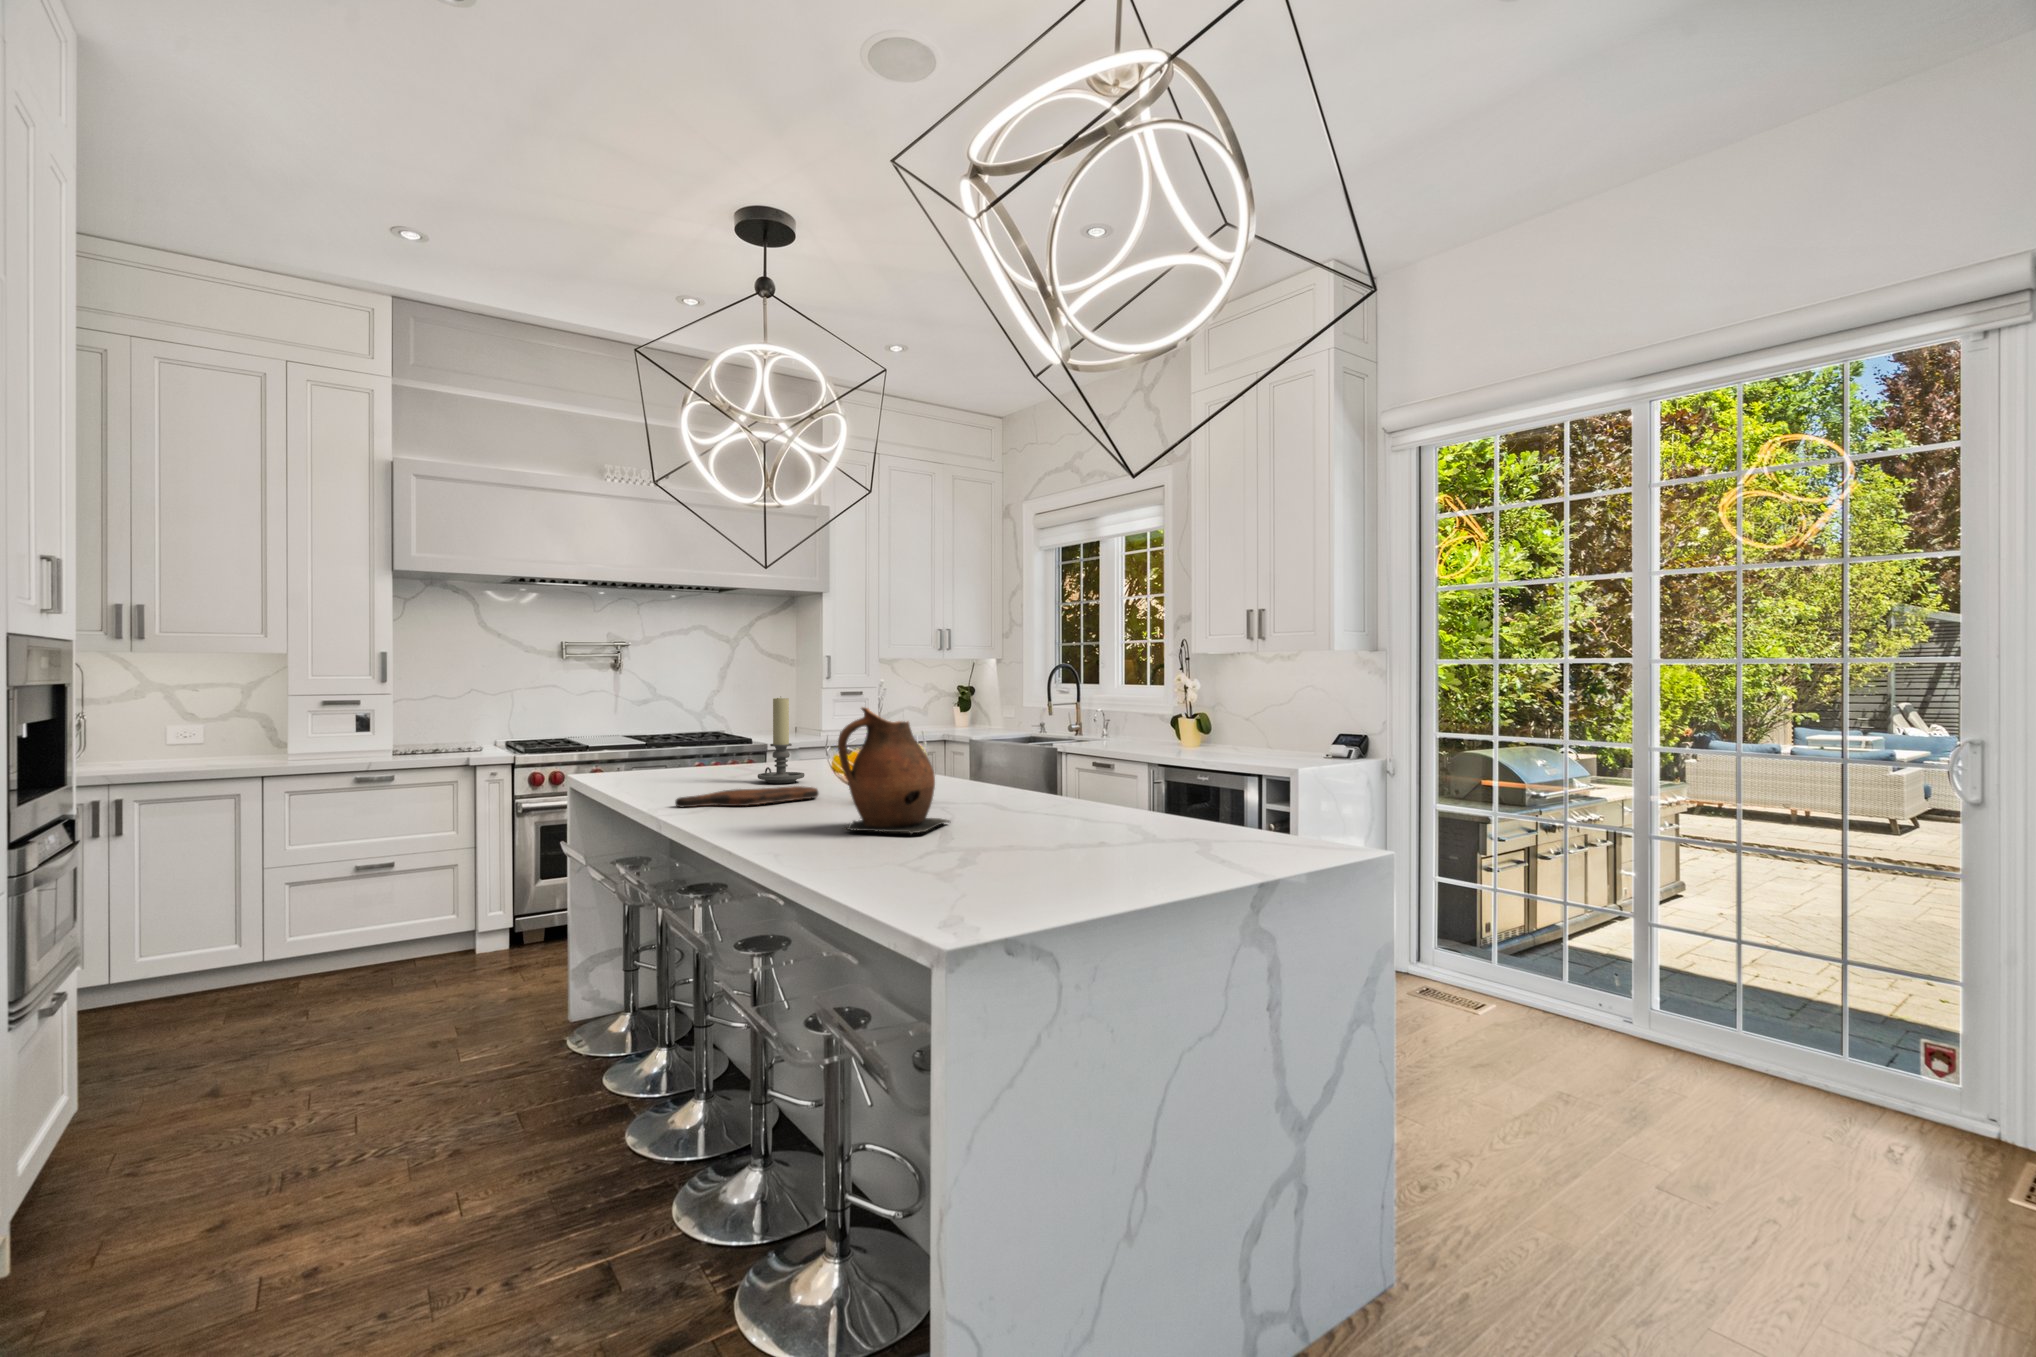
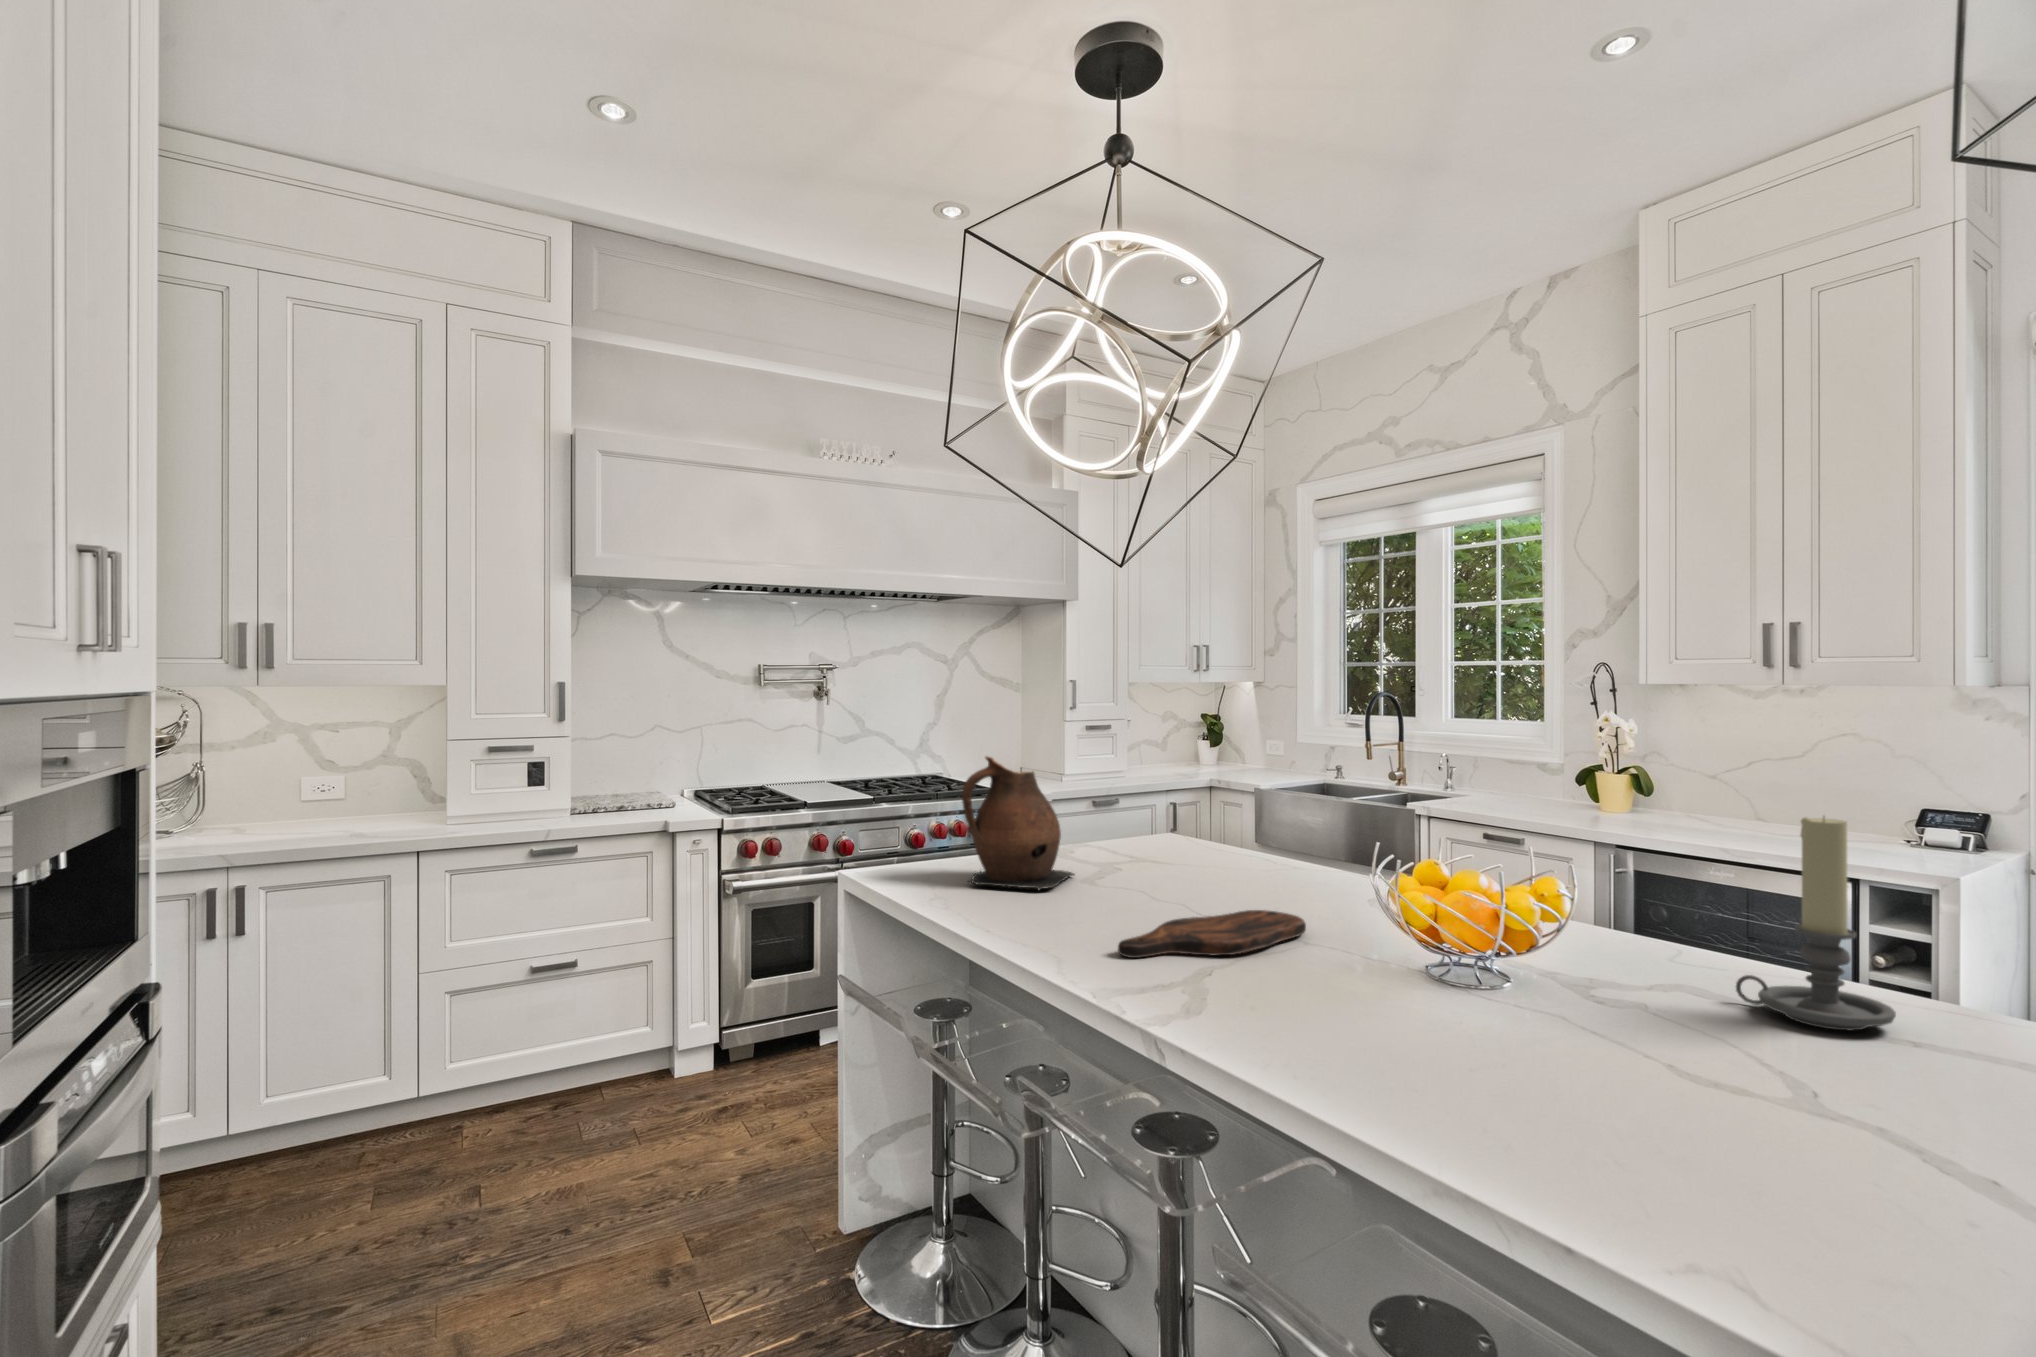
candle holder: present [758,698,804,783] -> present [1736,816,1896,1030]
ceramic pitcher: present [838,707,950,834] -> present [962,756,1074,890]

